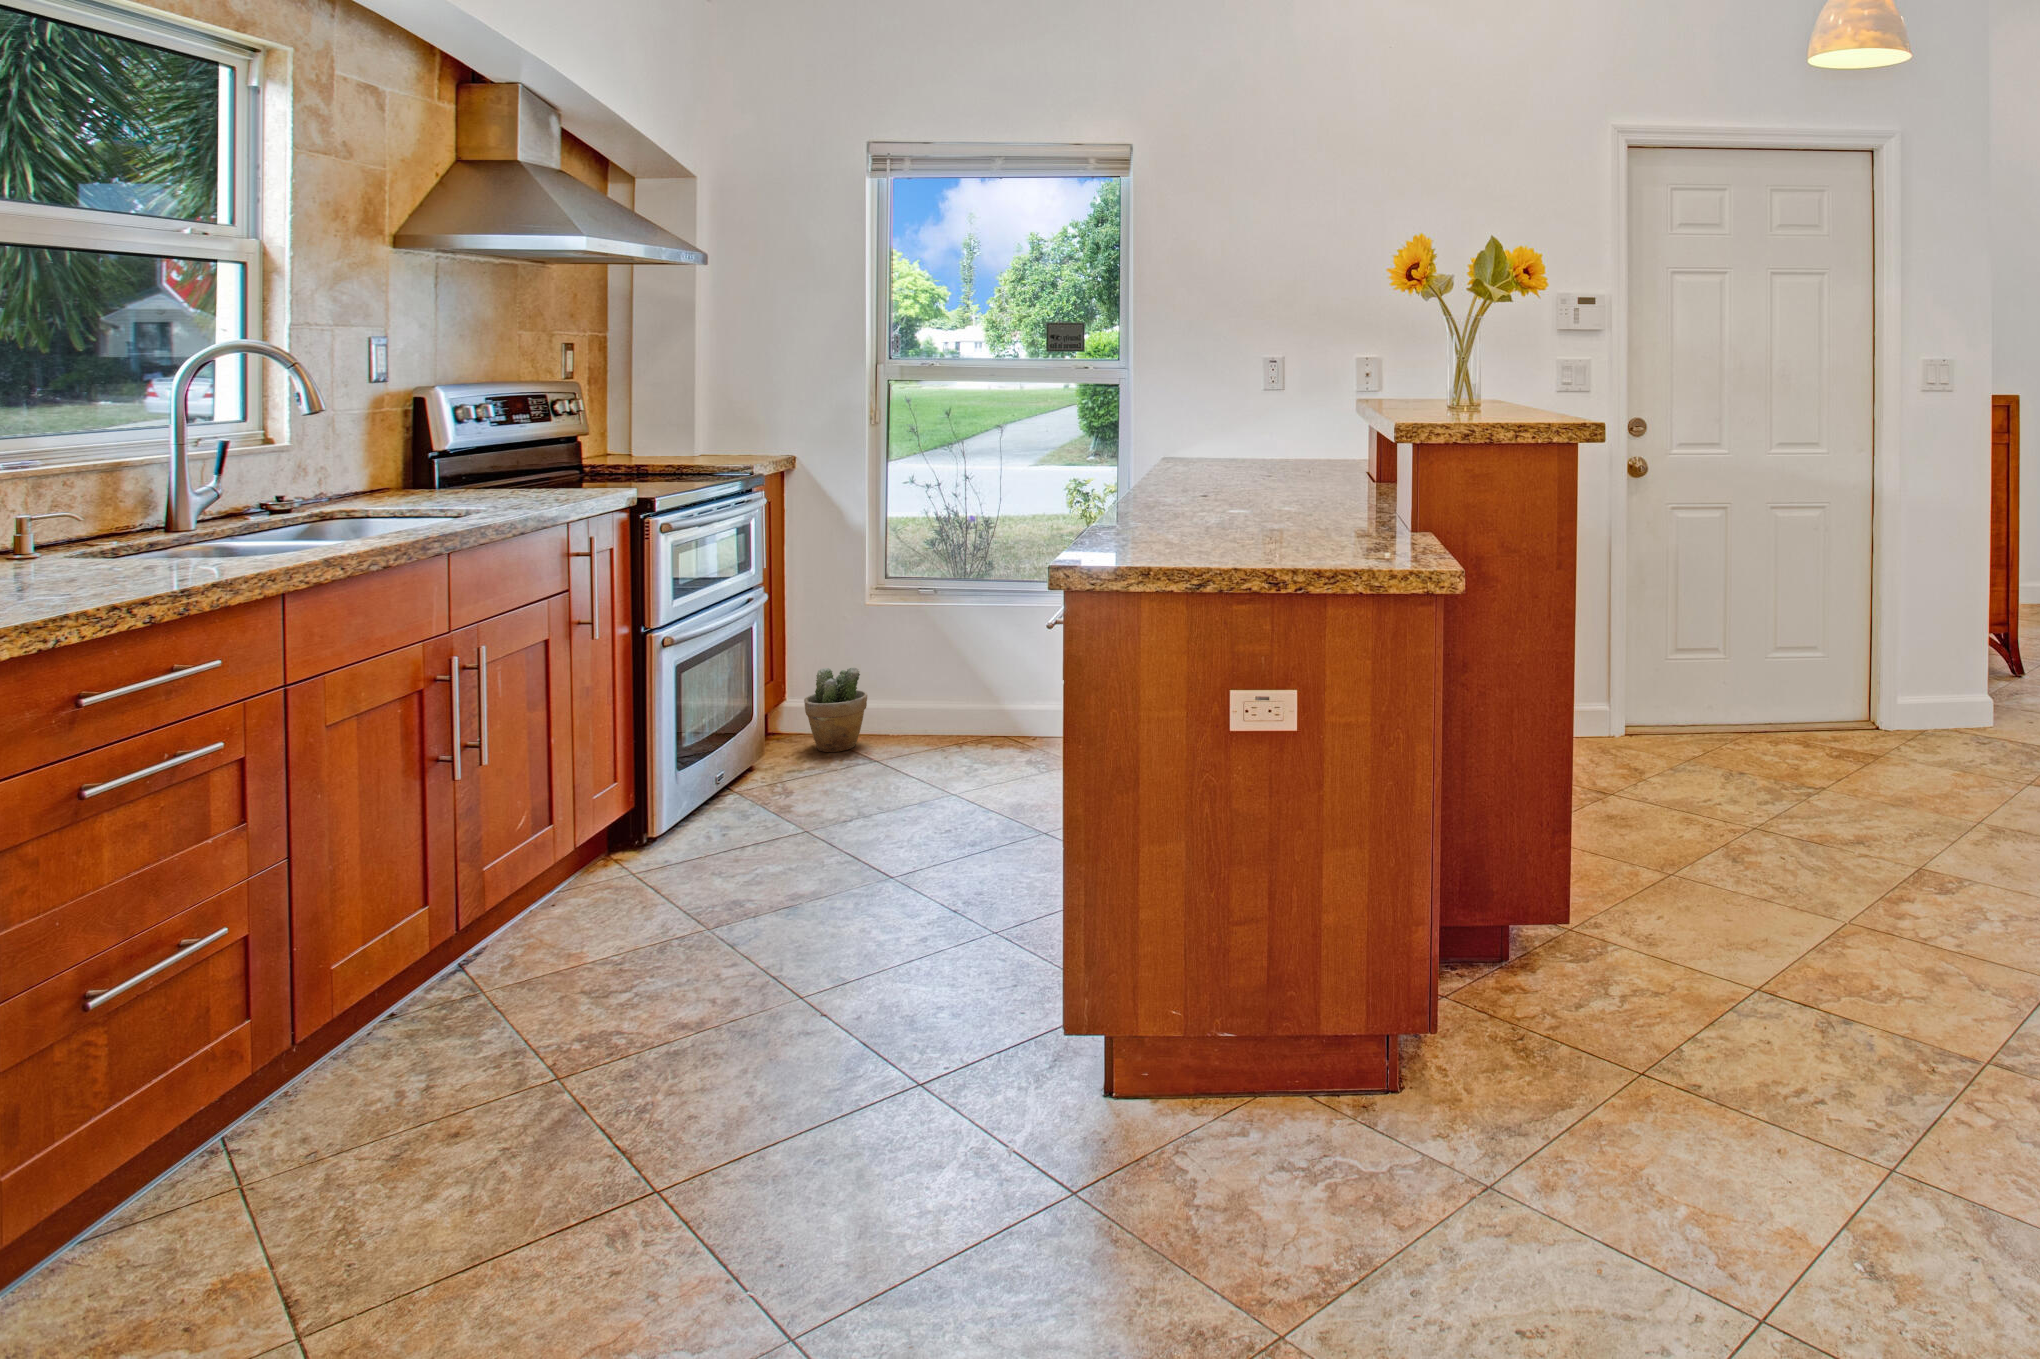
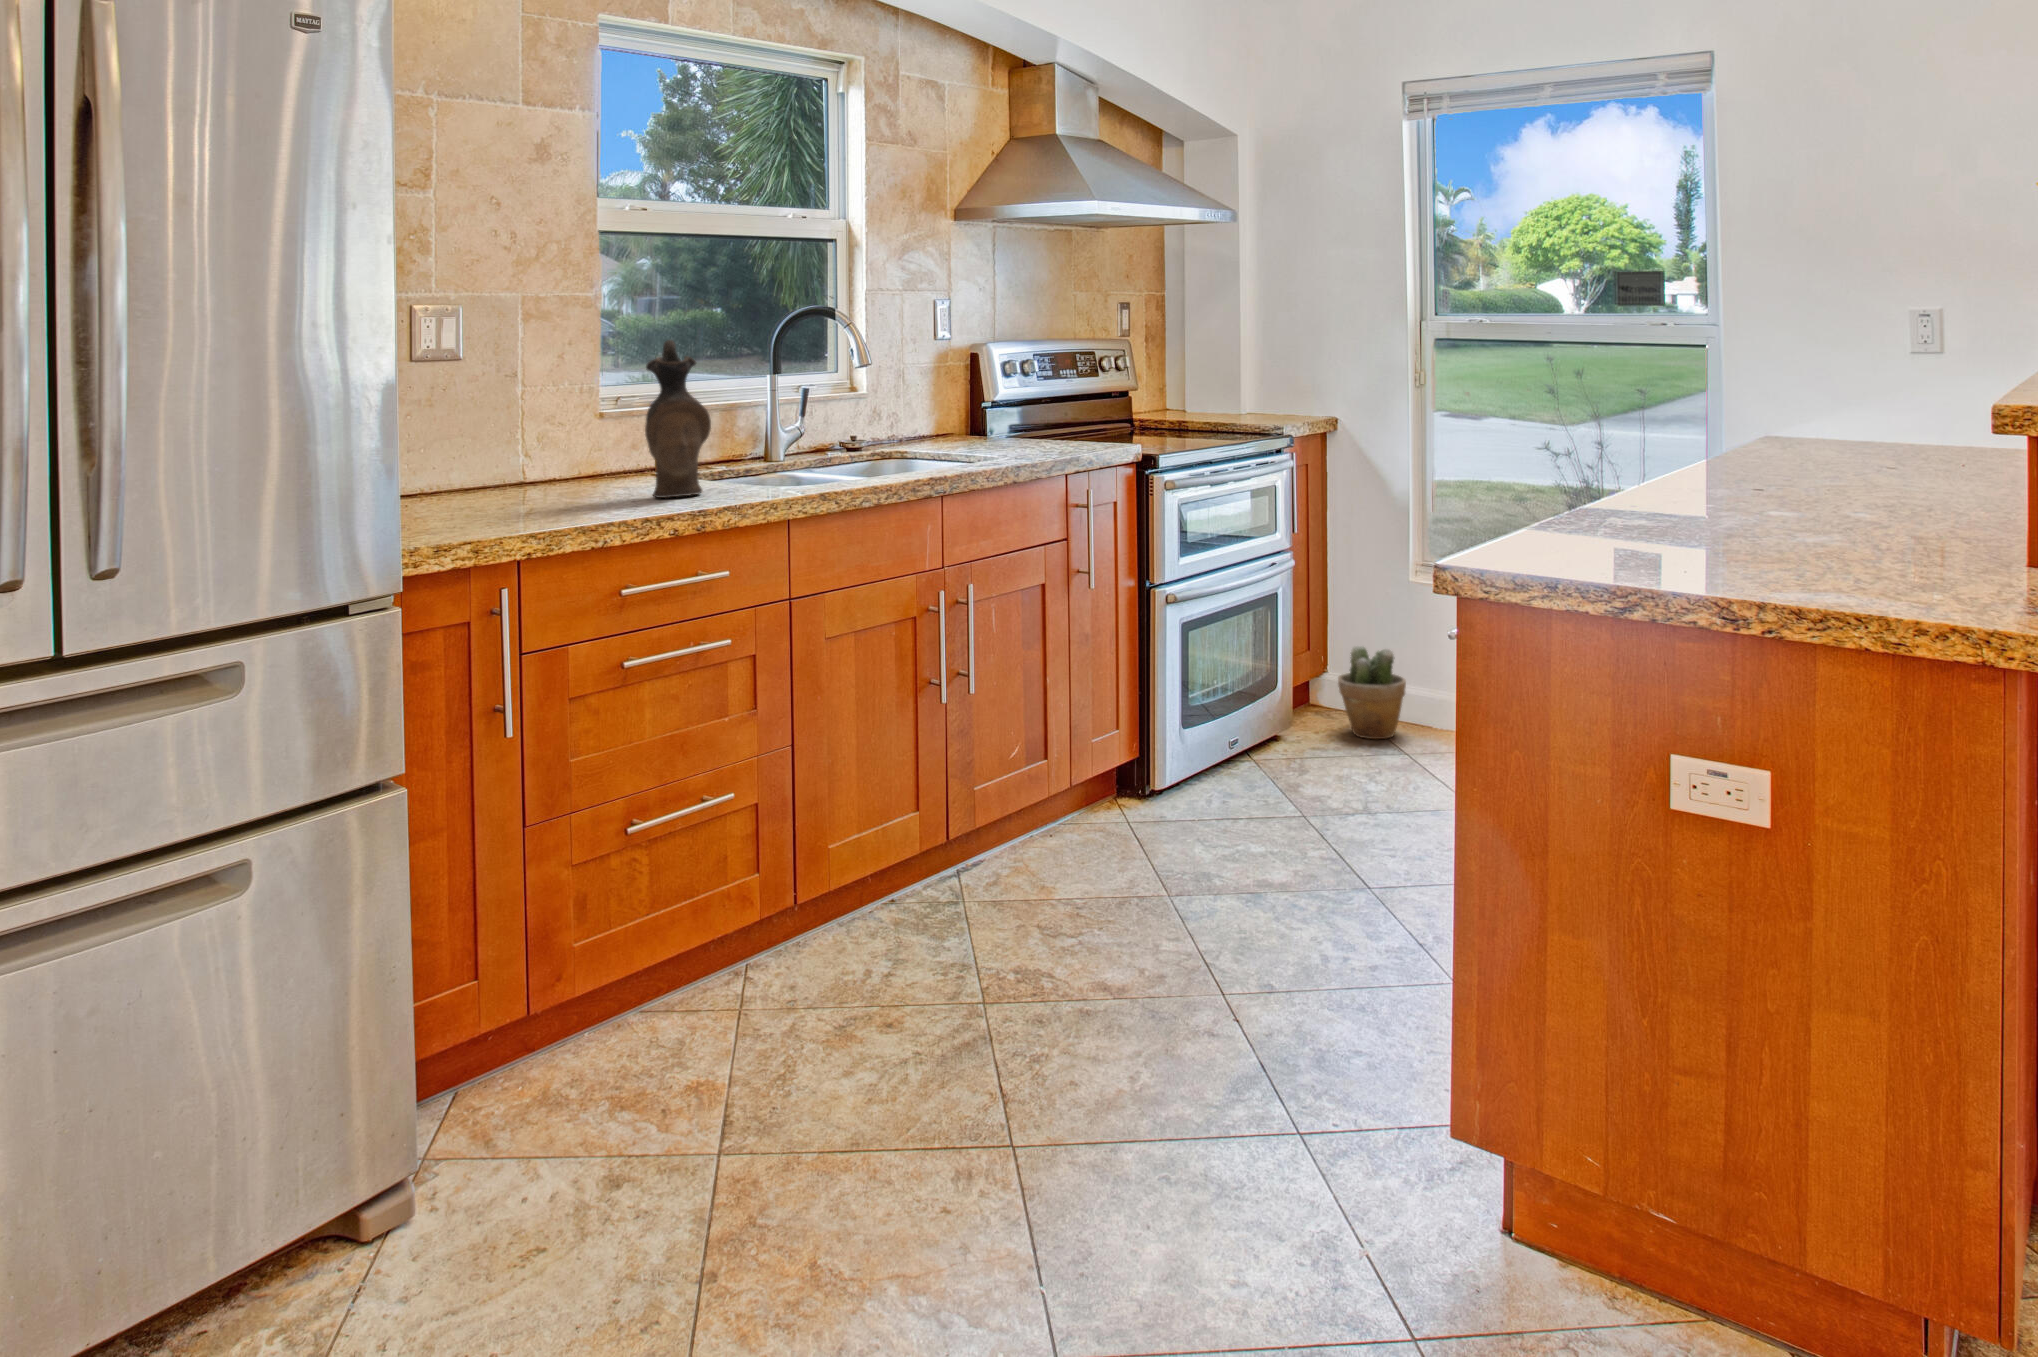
ceramic pitcher: none [55,384,169,585] -> present [645,340,711,498]

